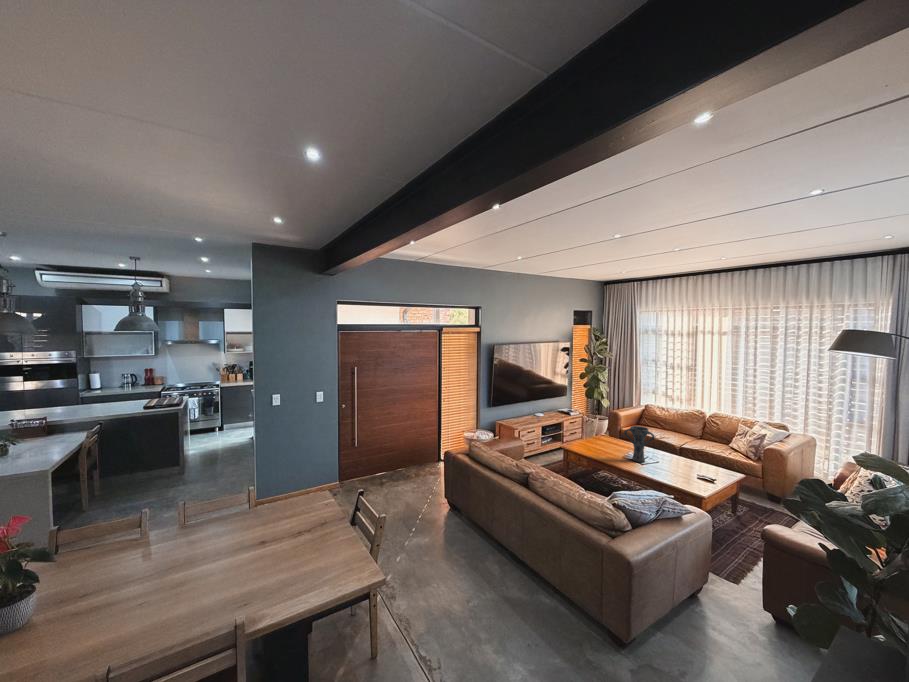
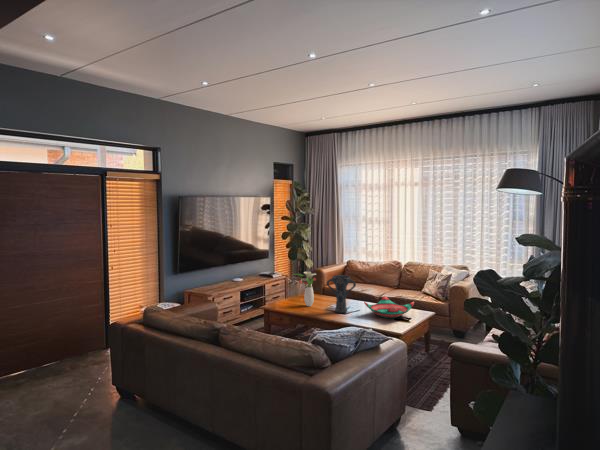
flower arrangement: none [589,418,614,450] -> present [295,272,316,306]
decorative bowl: none [663,451,720,476] -> present [364,296,414,318]

